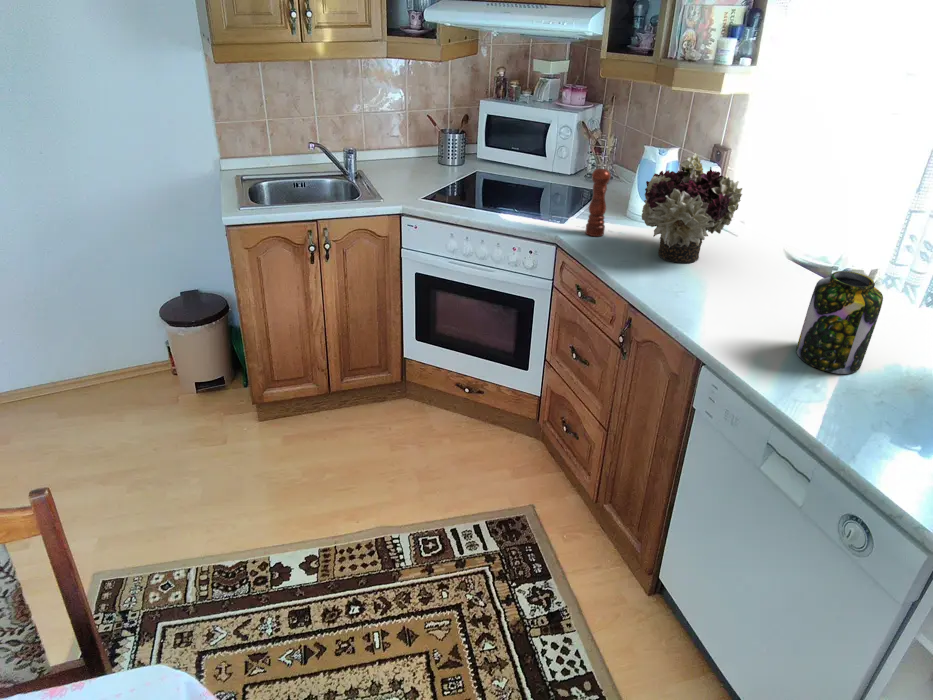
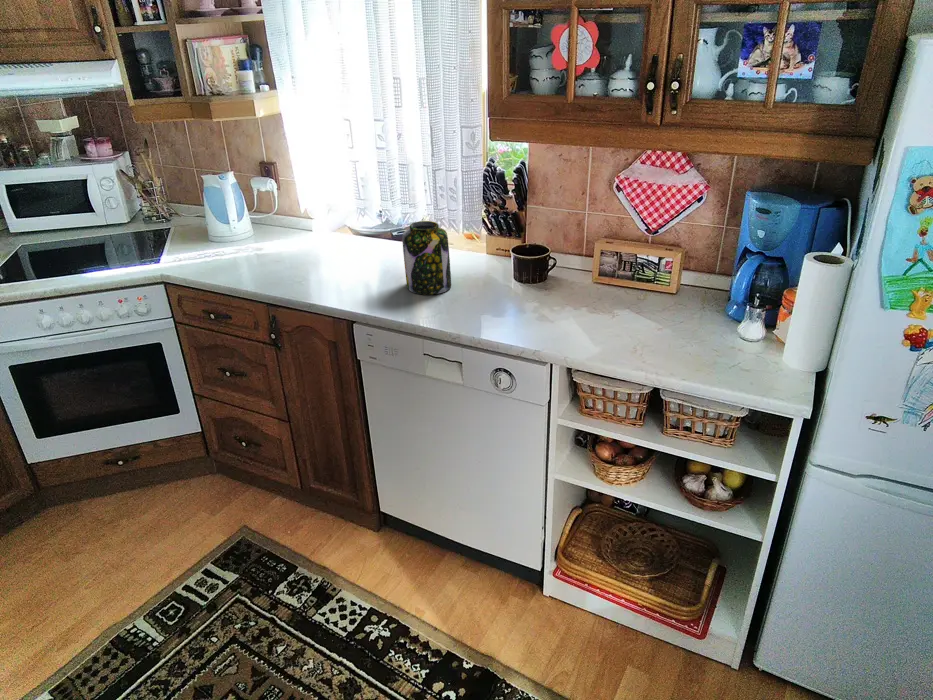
flower arrangement: present [642,153,742,263] -> none [224,169,312,264]
pepper mill: present [586,163,611,236] -> none [172,198,203,266]

